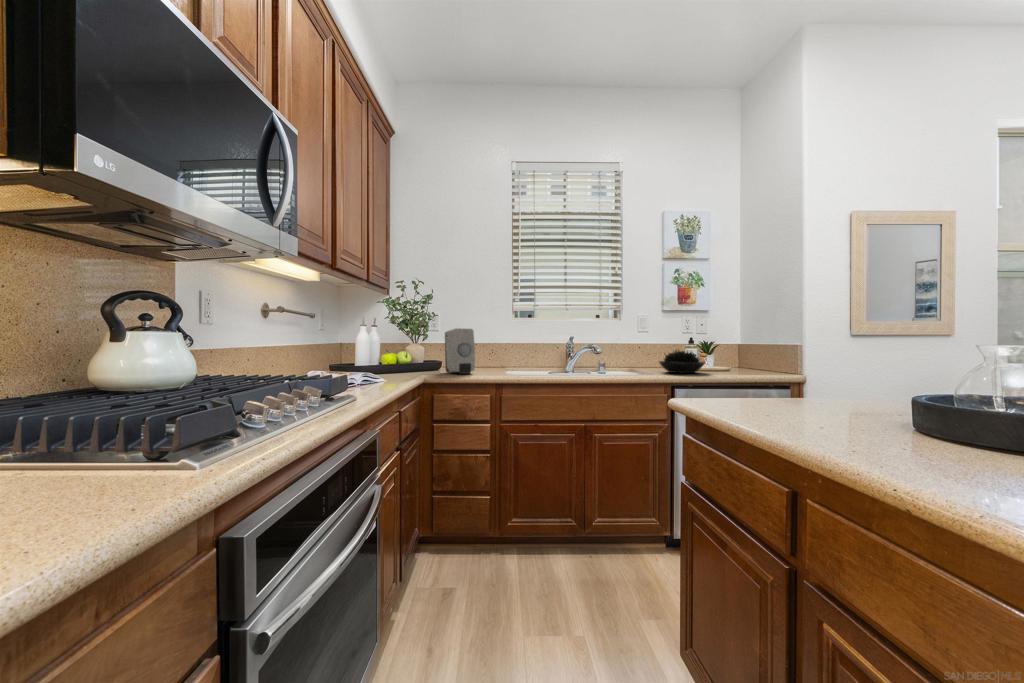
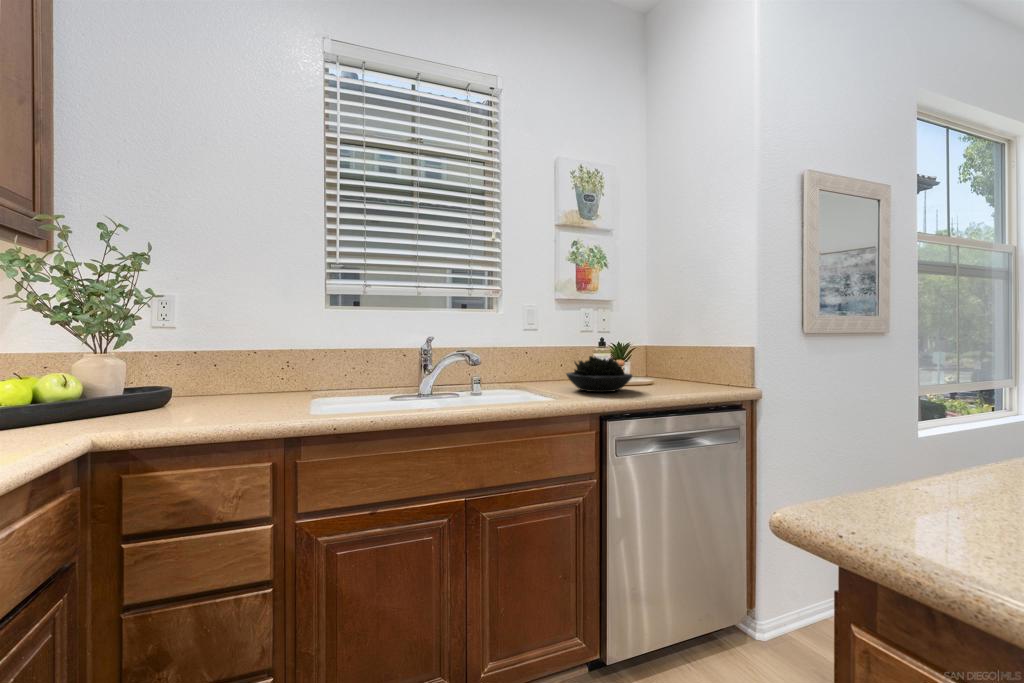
soap dispenser: present [445,328,475,374] -> none [176,323,243,417]

